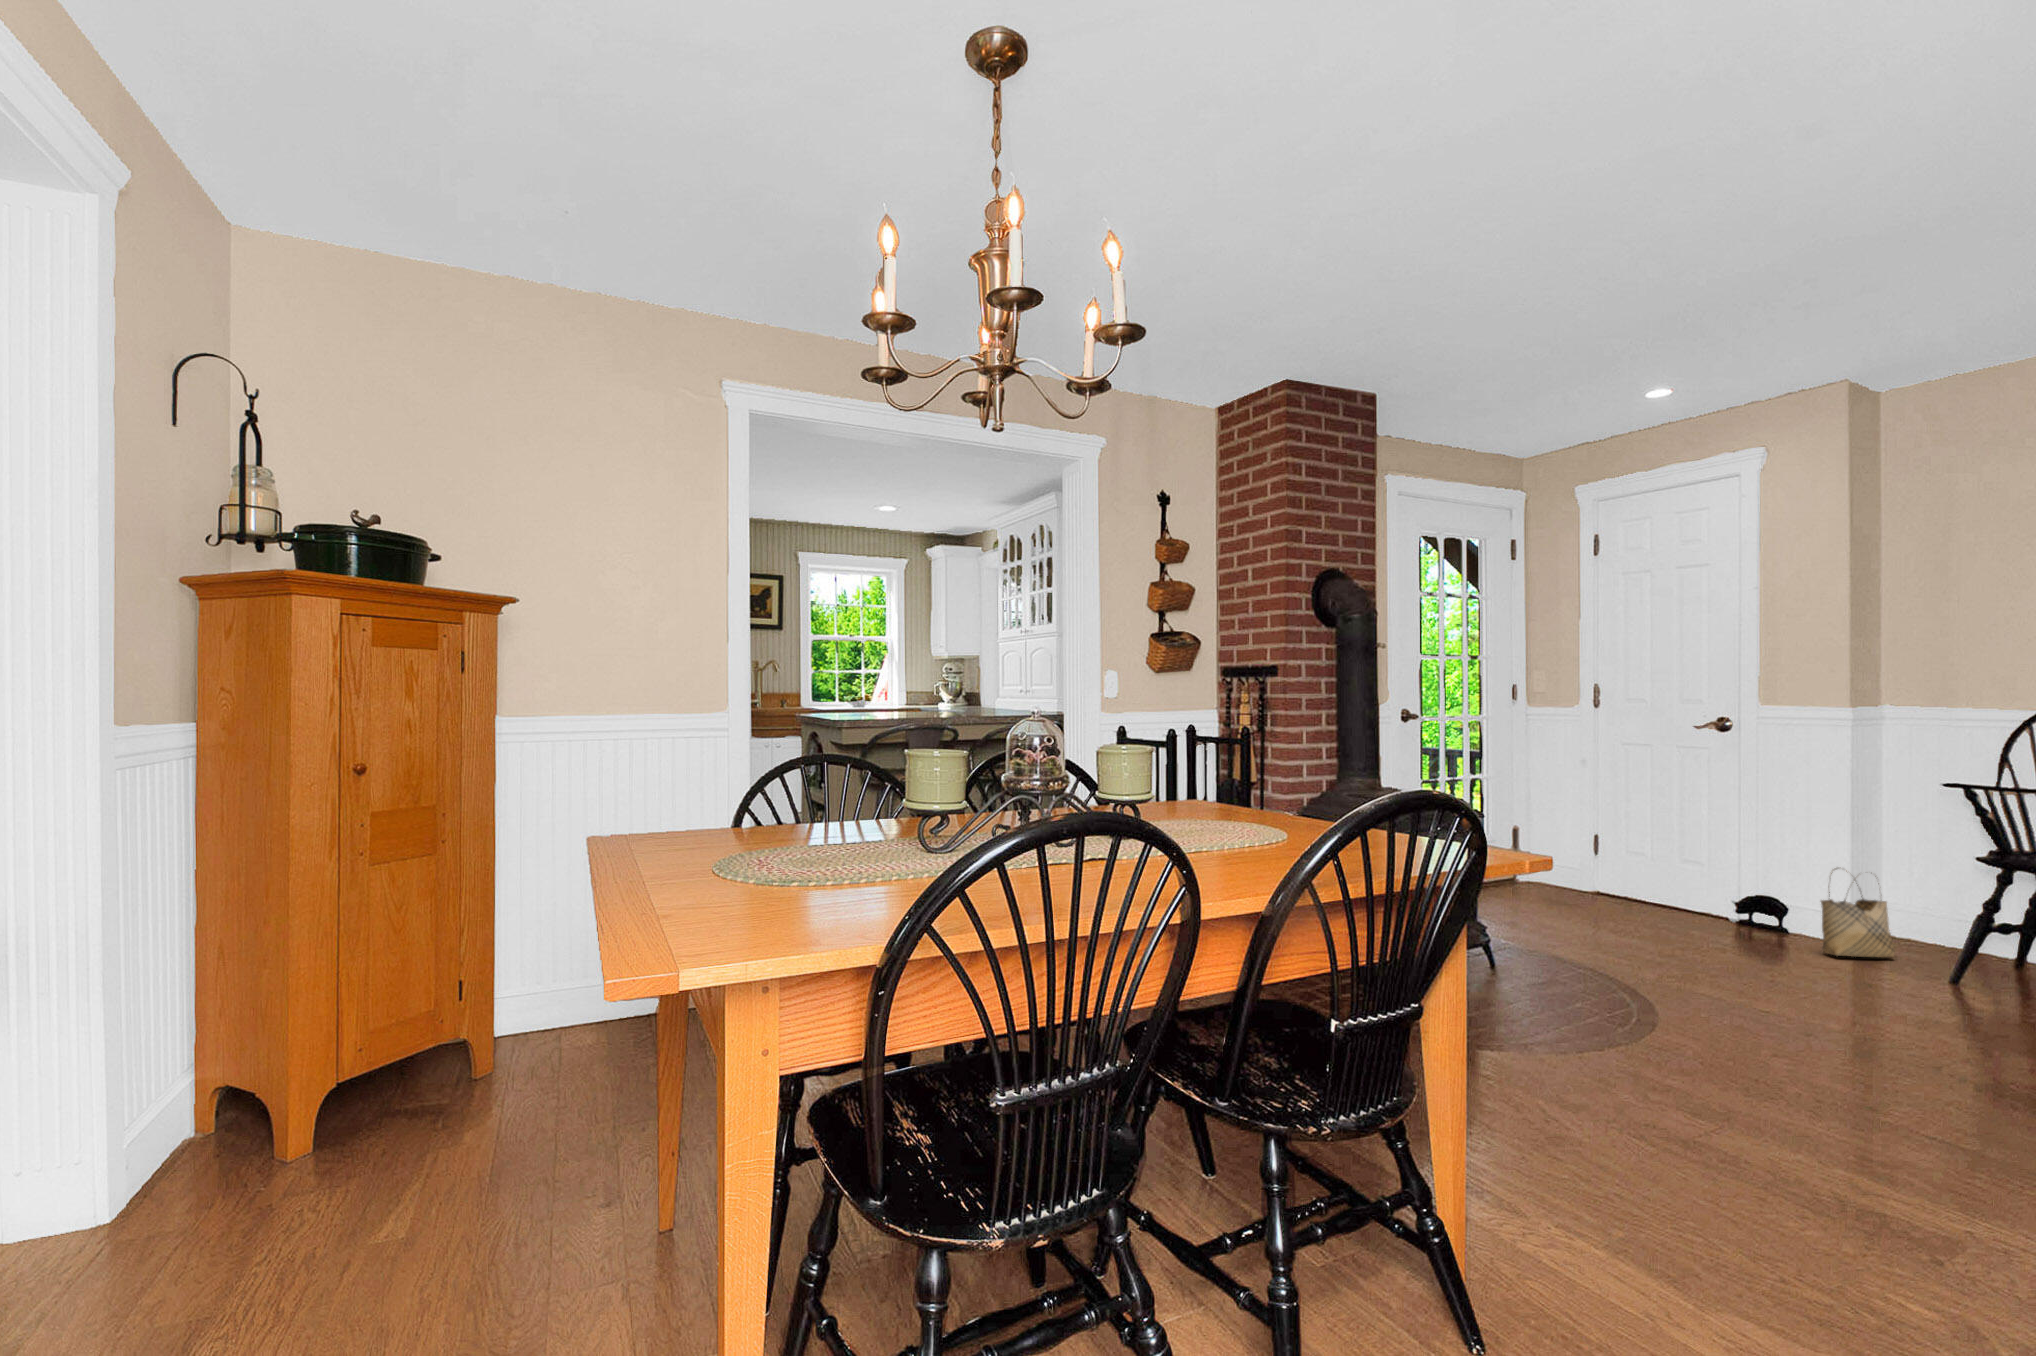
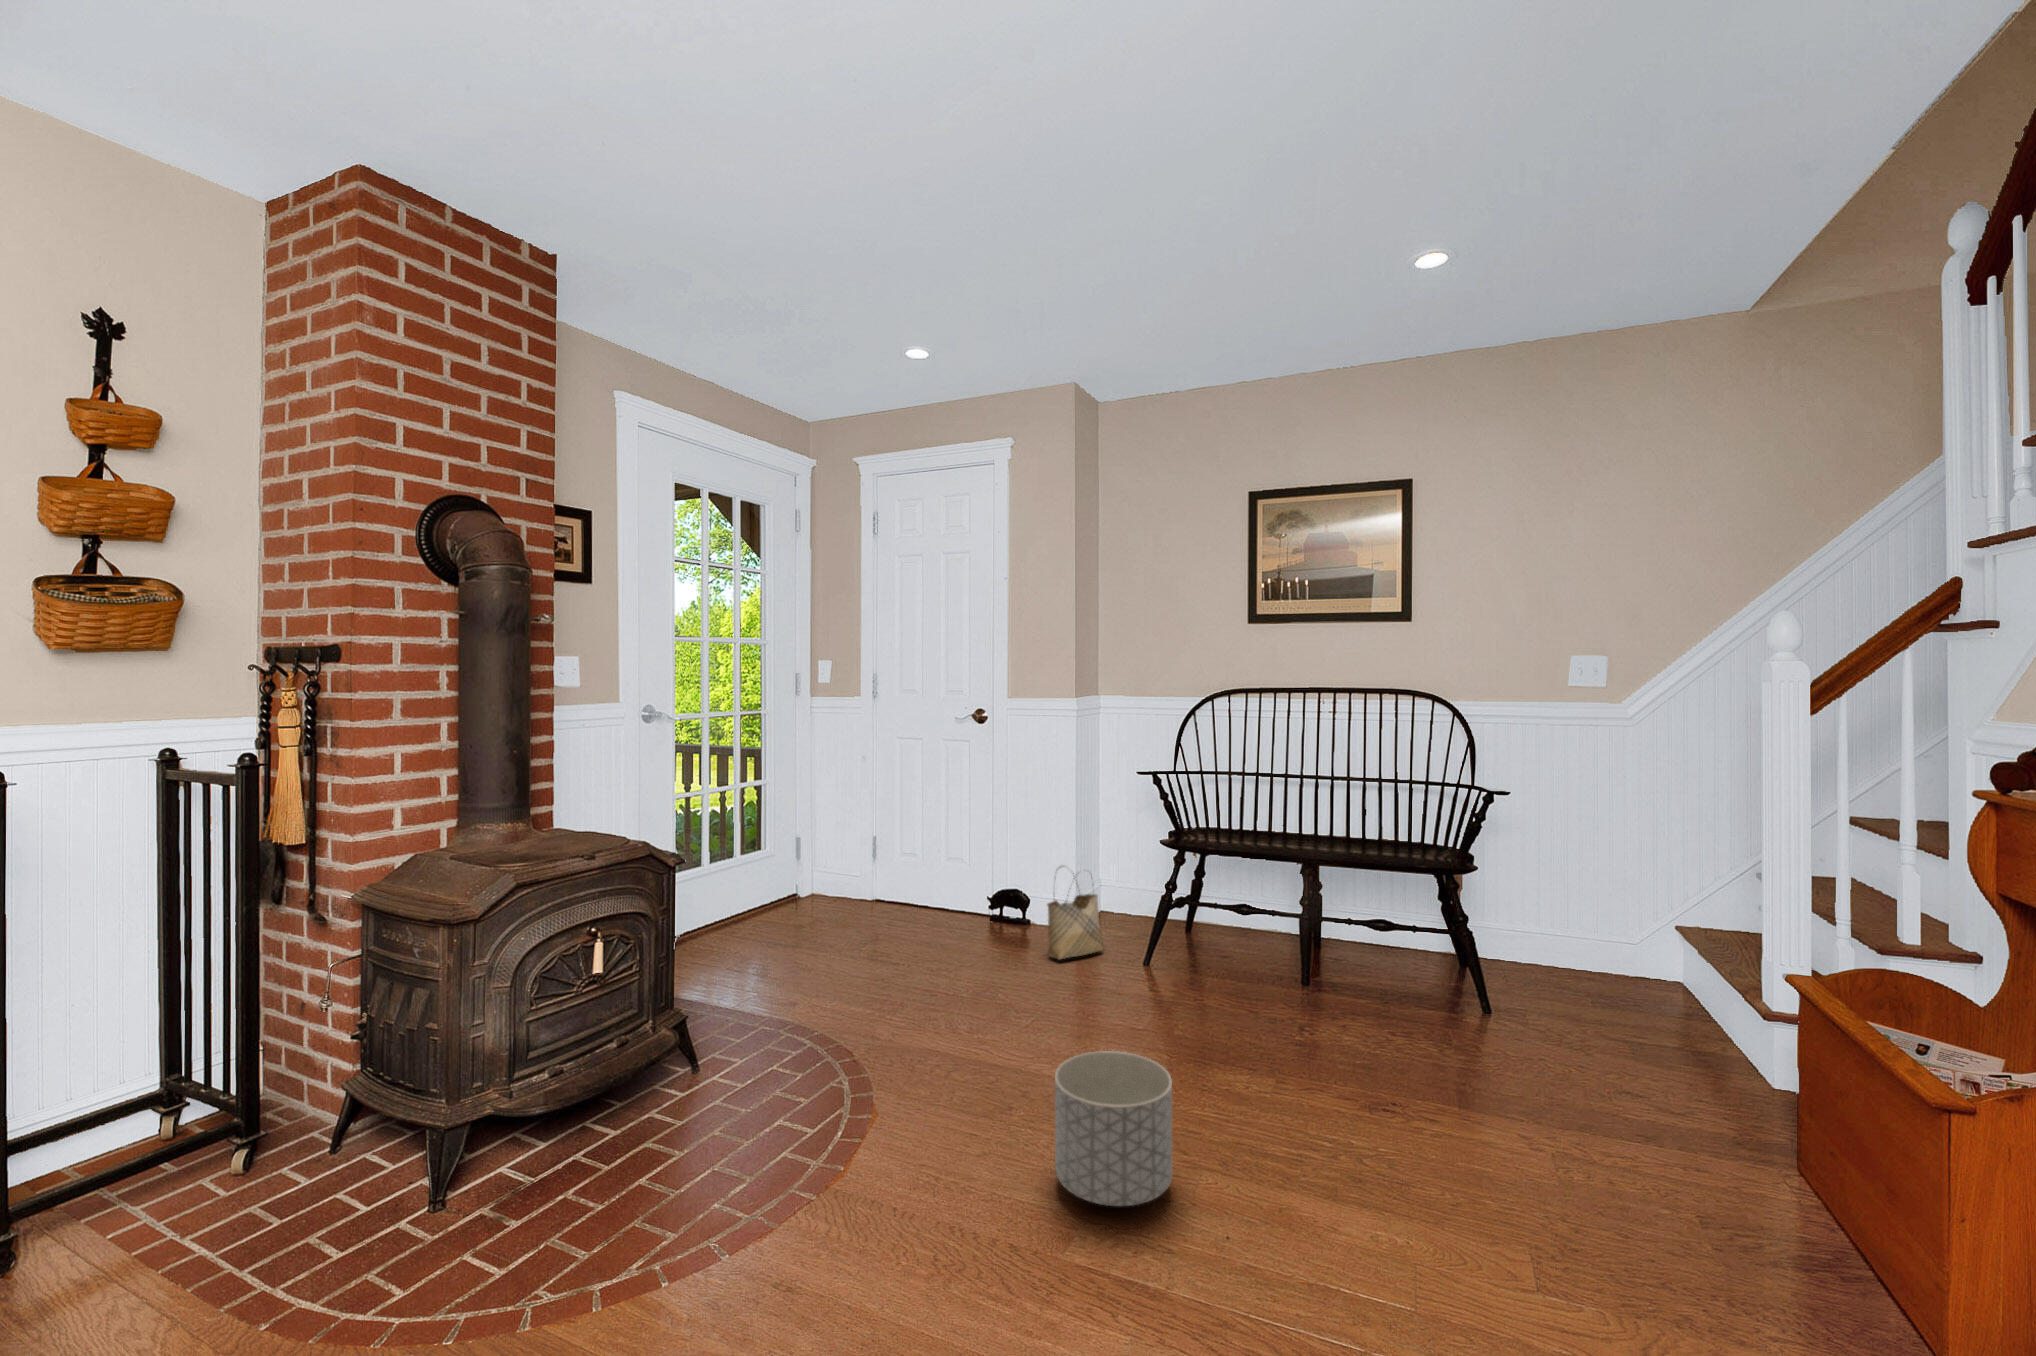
planter: none [1833,978,1955,1085] -> present [1055,1051,1172,1206]

